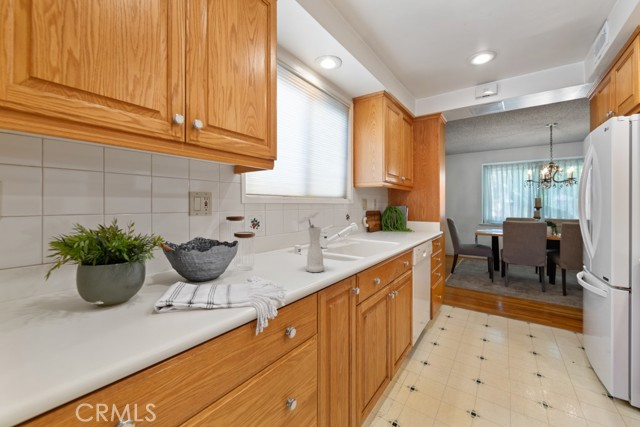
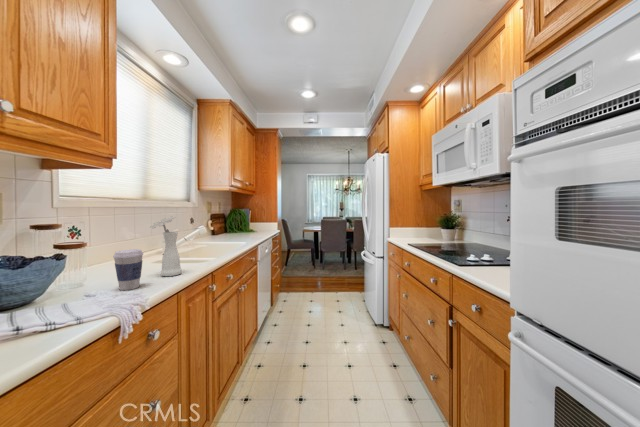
coffee cup: none [264,242,287,281] -> present [113,249,143,290]

